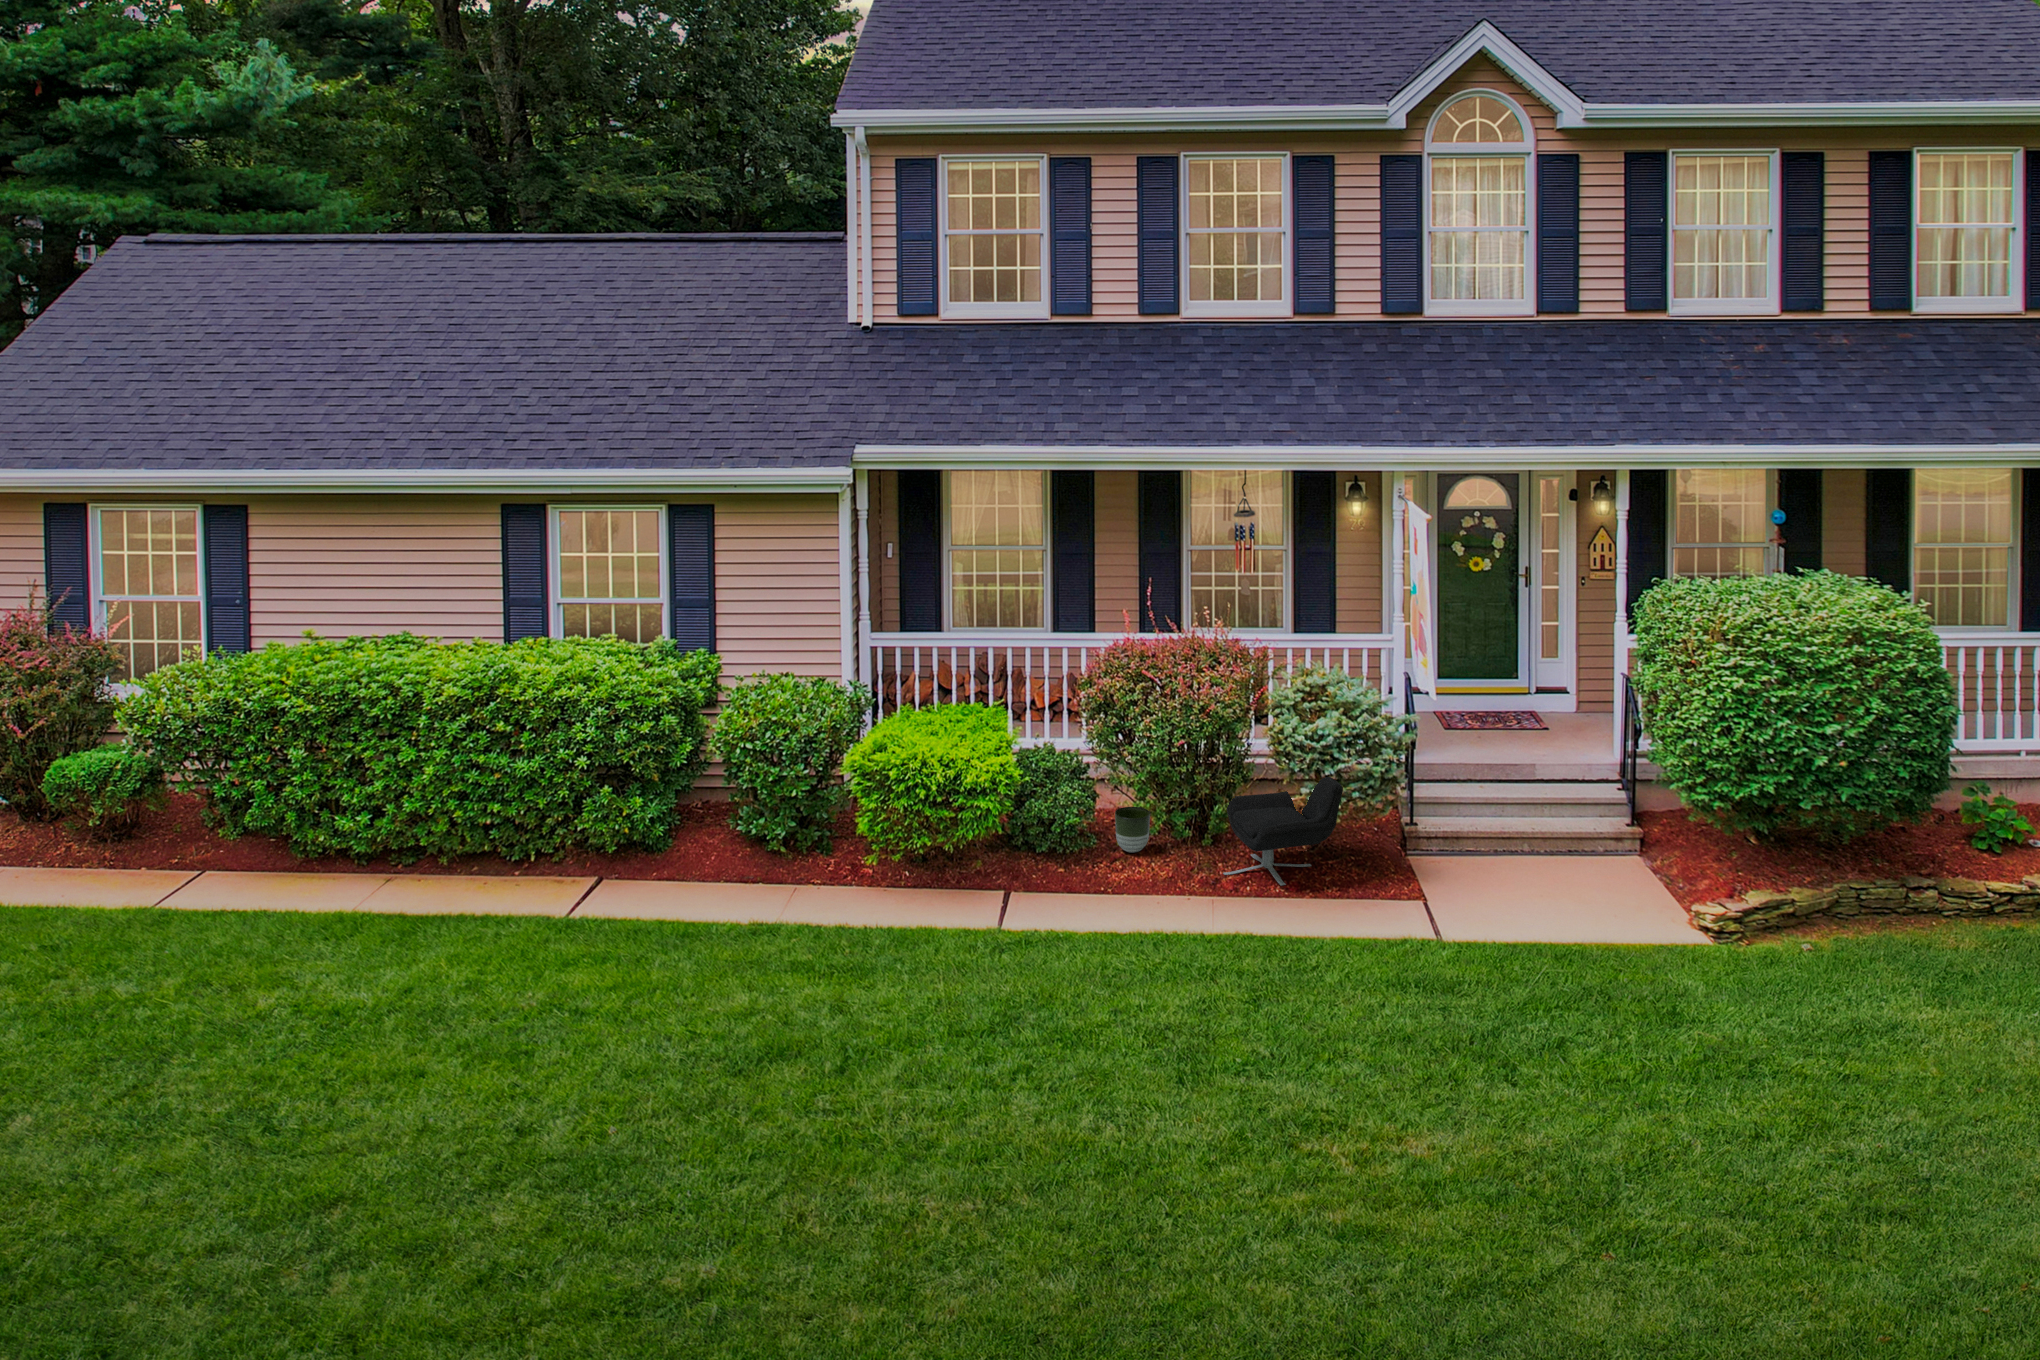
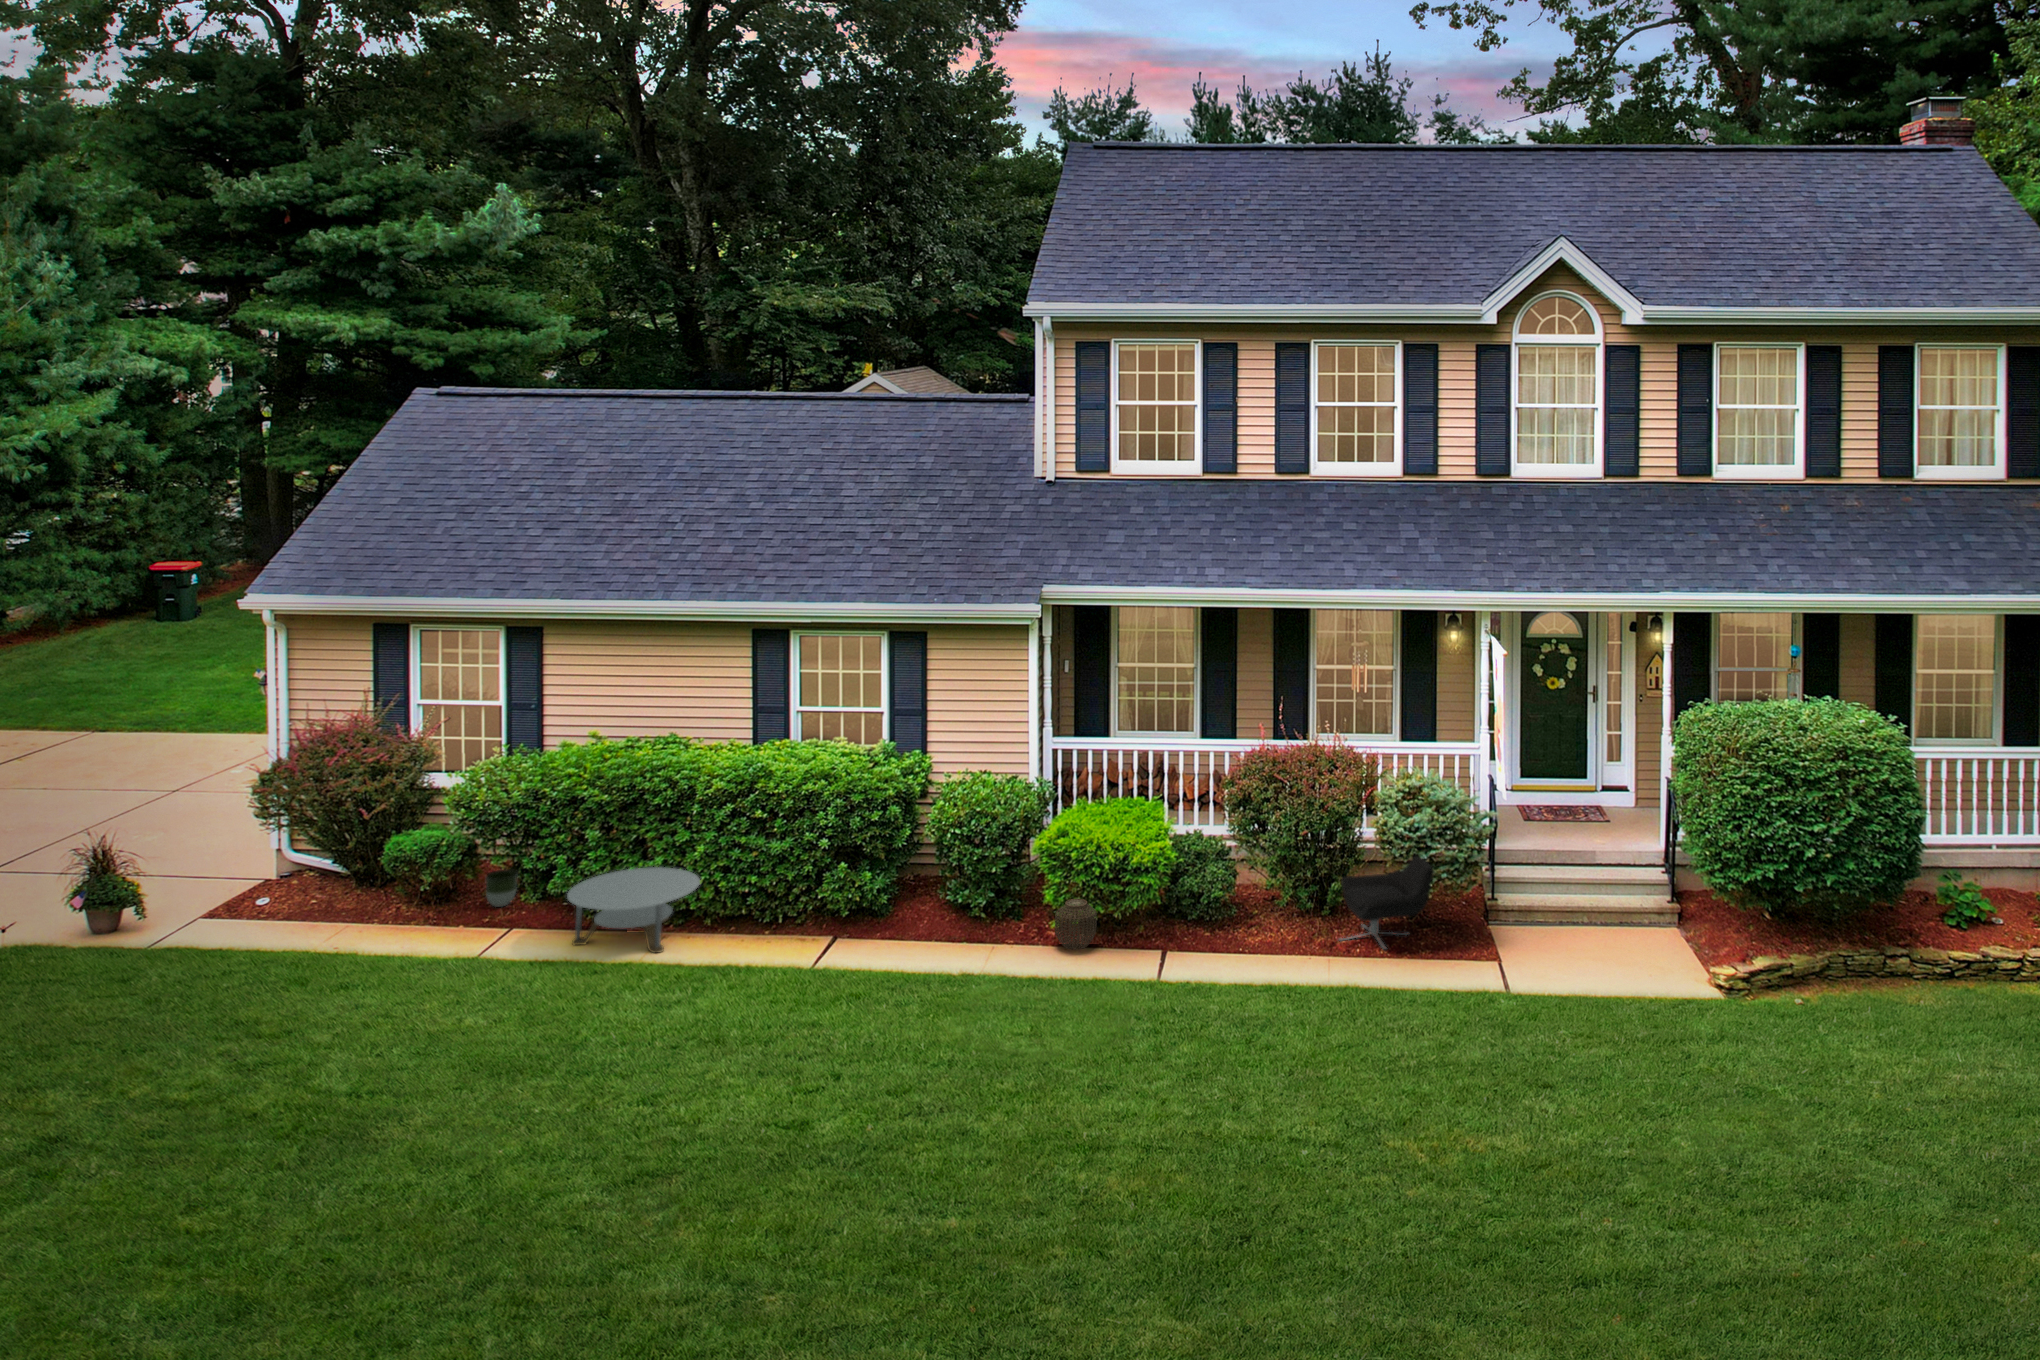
round table: none [259,794,430,900] -> present [567,867,700,953]
planter: present [1115,807,1150,853] -> present [486,869,518,907]
woven basket: none [871,827,923,890] -> present [1055,899,1097,950]

